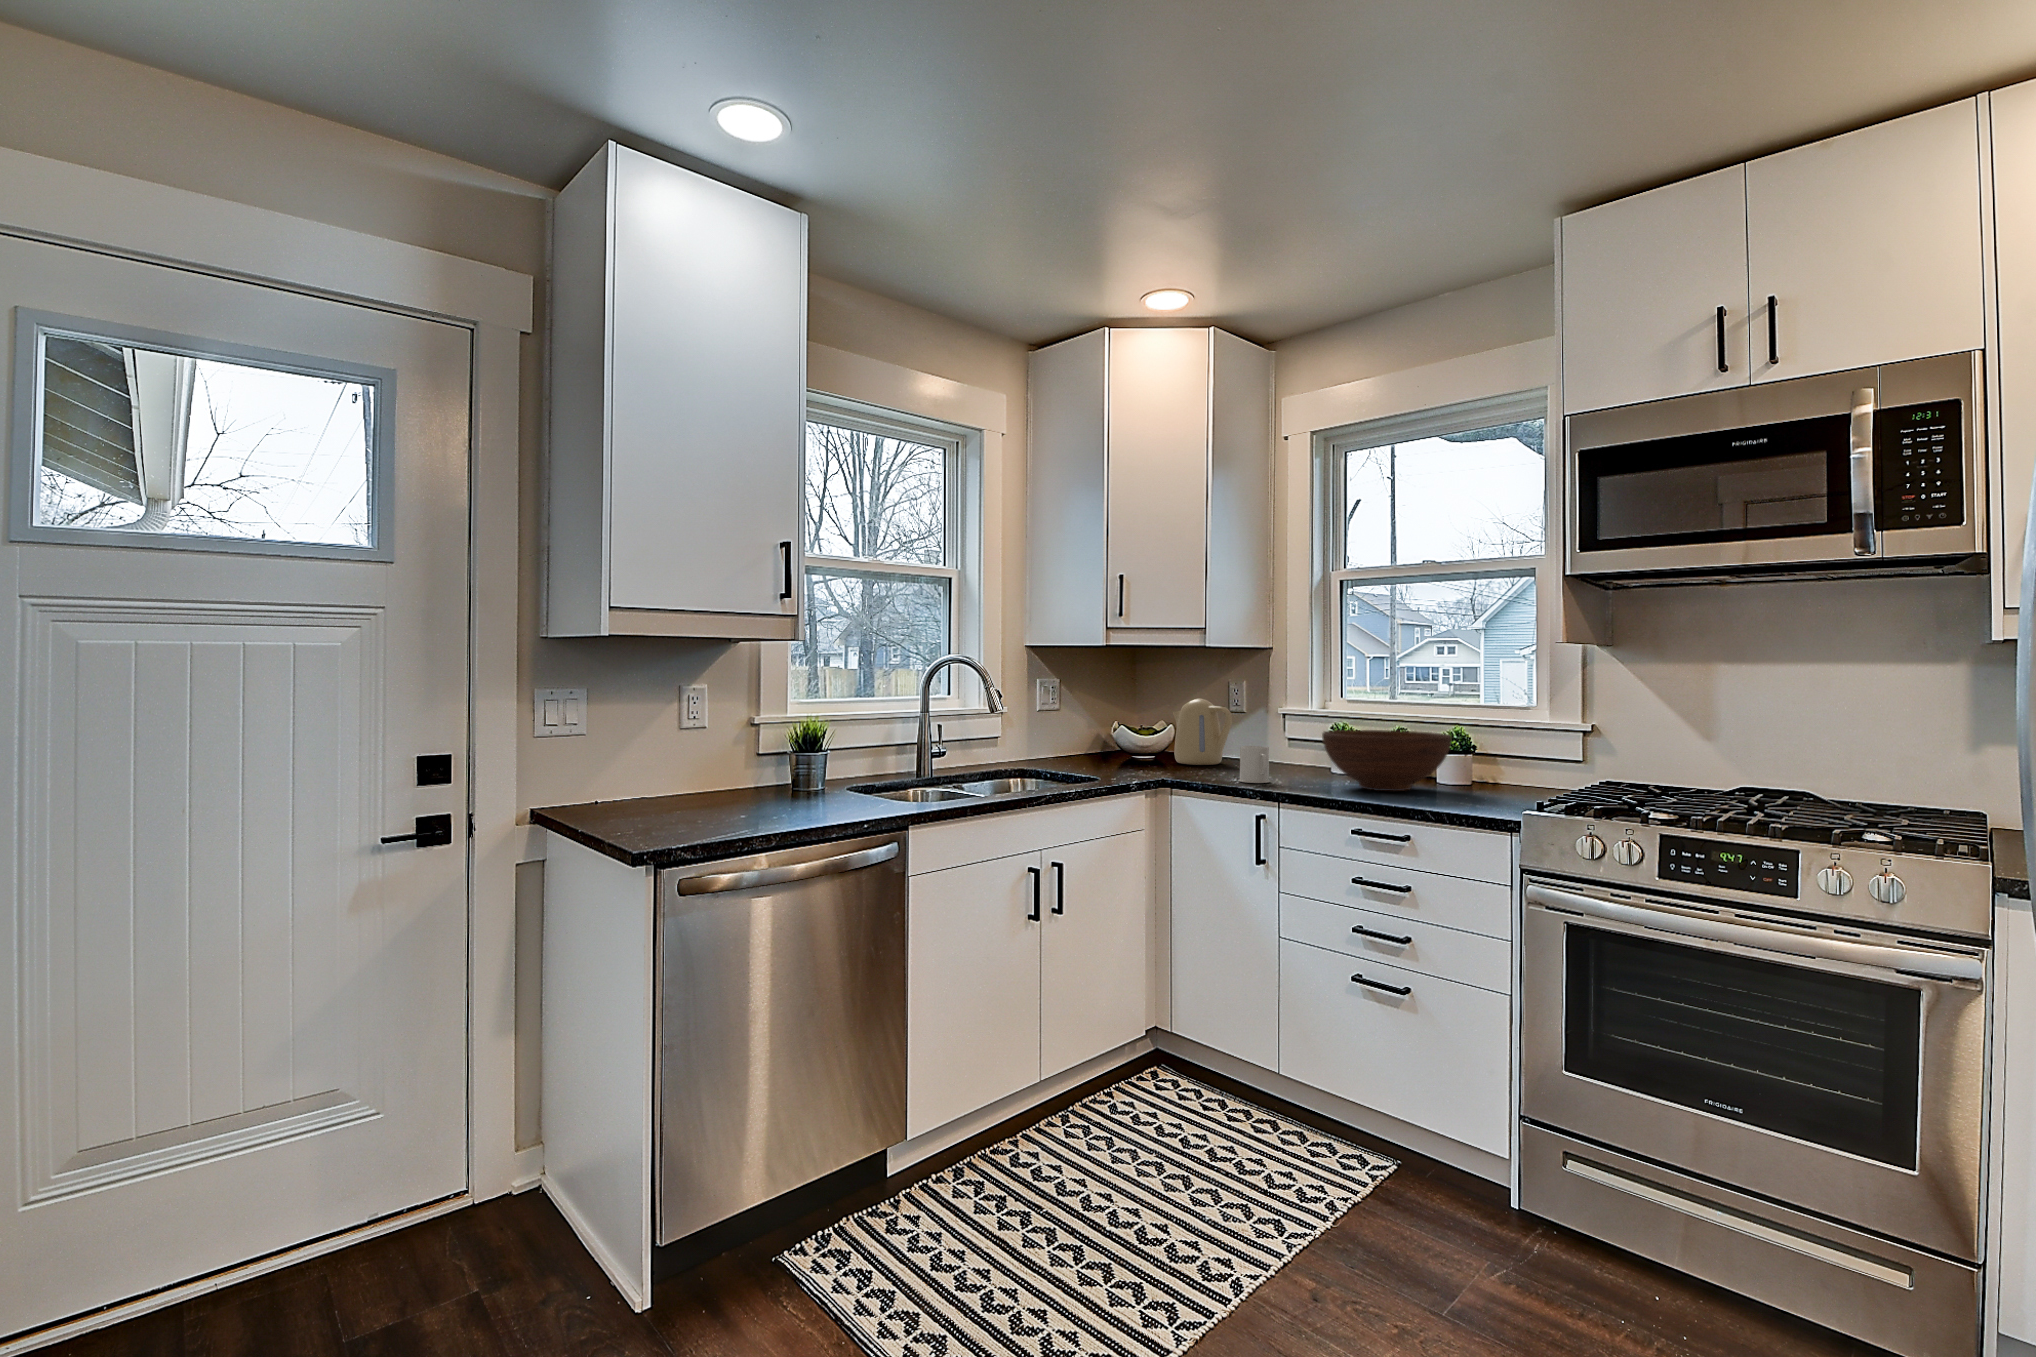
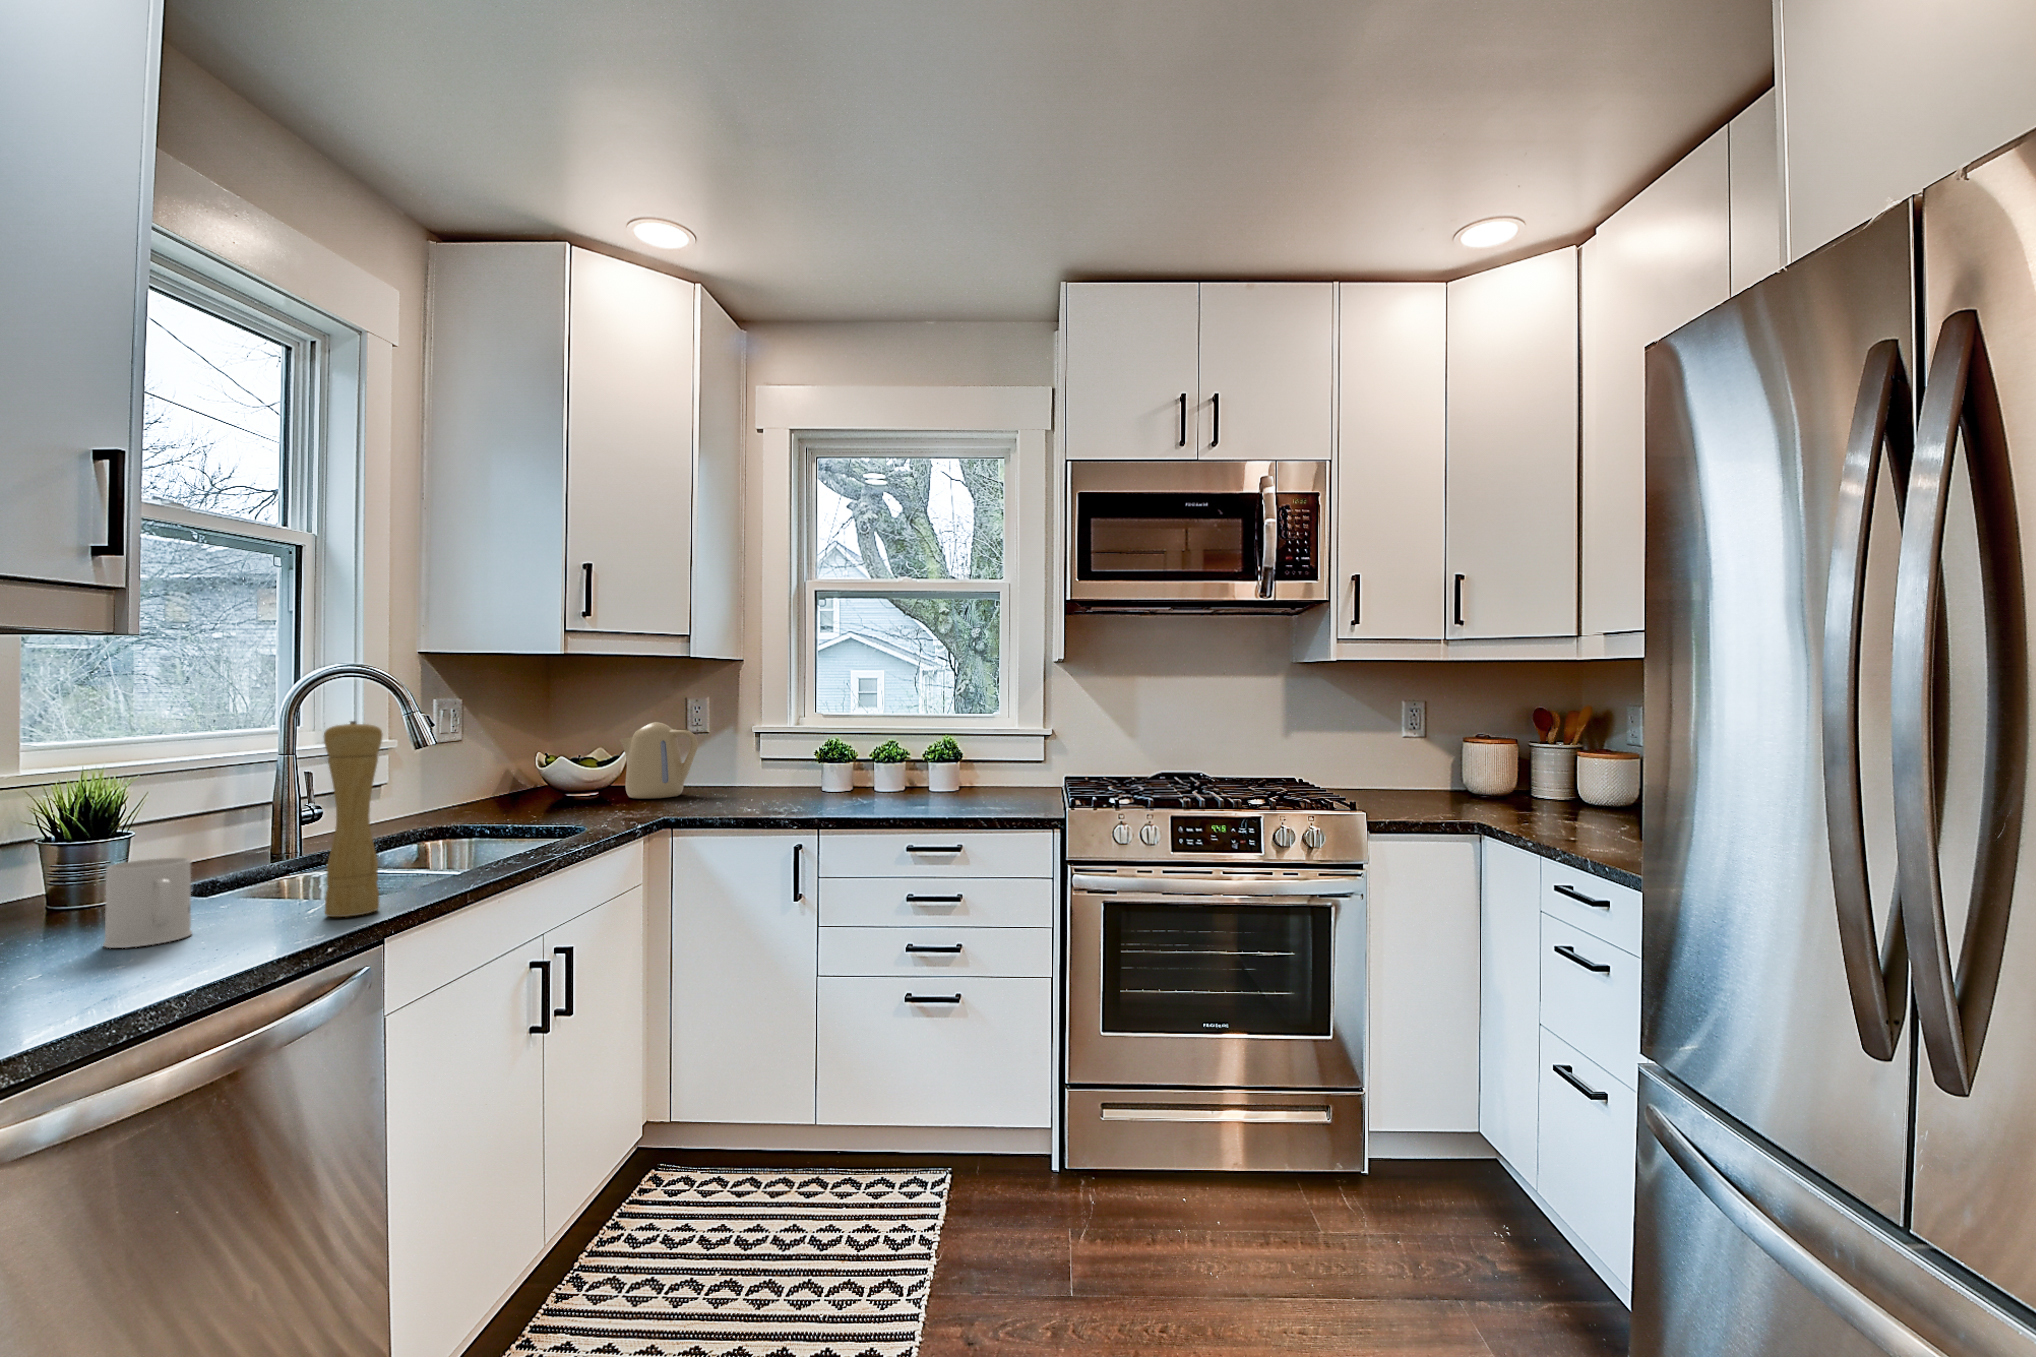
pepper mill: none [879,690,909,813] -> present [324,721,382,917]
fruit bowl: present [1322,730,1452,791] -> none [838,745,958,806]
mug: present [1239,746,1269,783] -> present [103,858,192,948]

